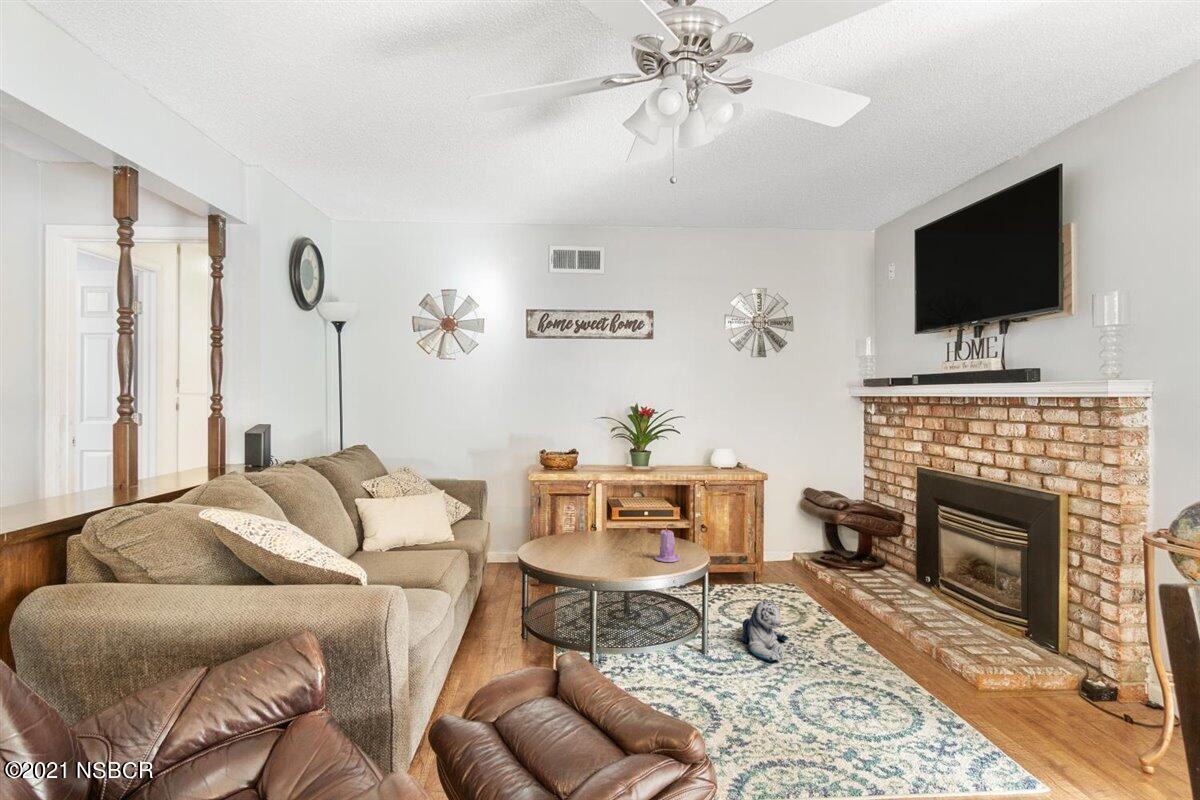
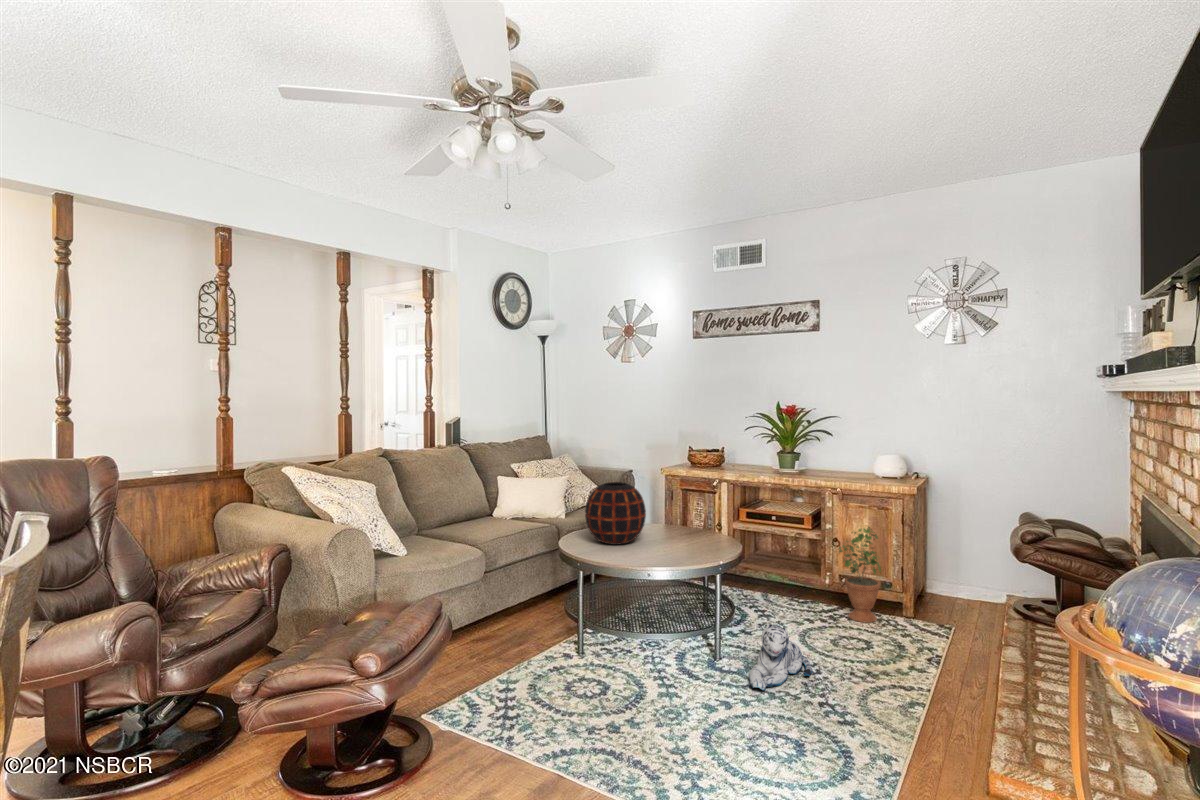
decorative vase: none [545,487,611,555] -> present [585,482,646,545]
potted plant: none [718,507,753,593] -> present [839,527,881,623]
candle: present [655,528,680,562] -> none [654,528,679,563]

